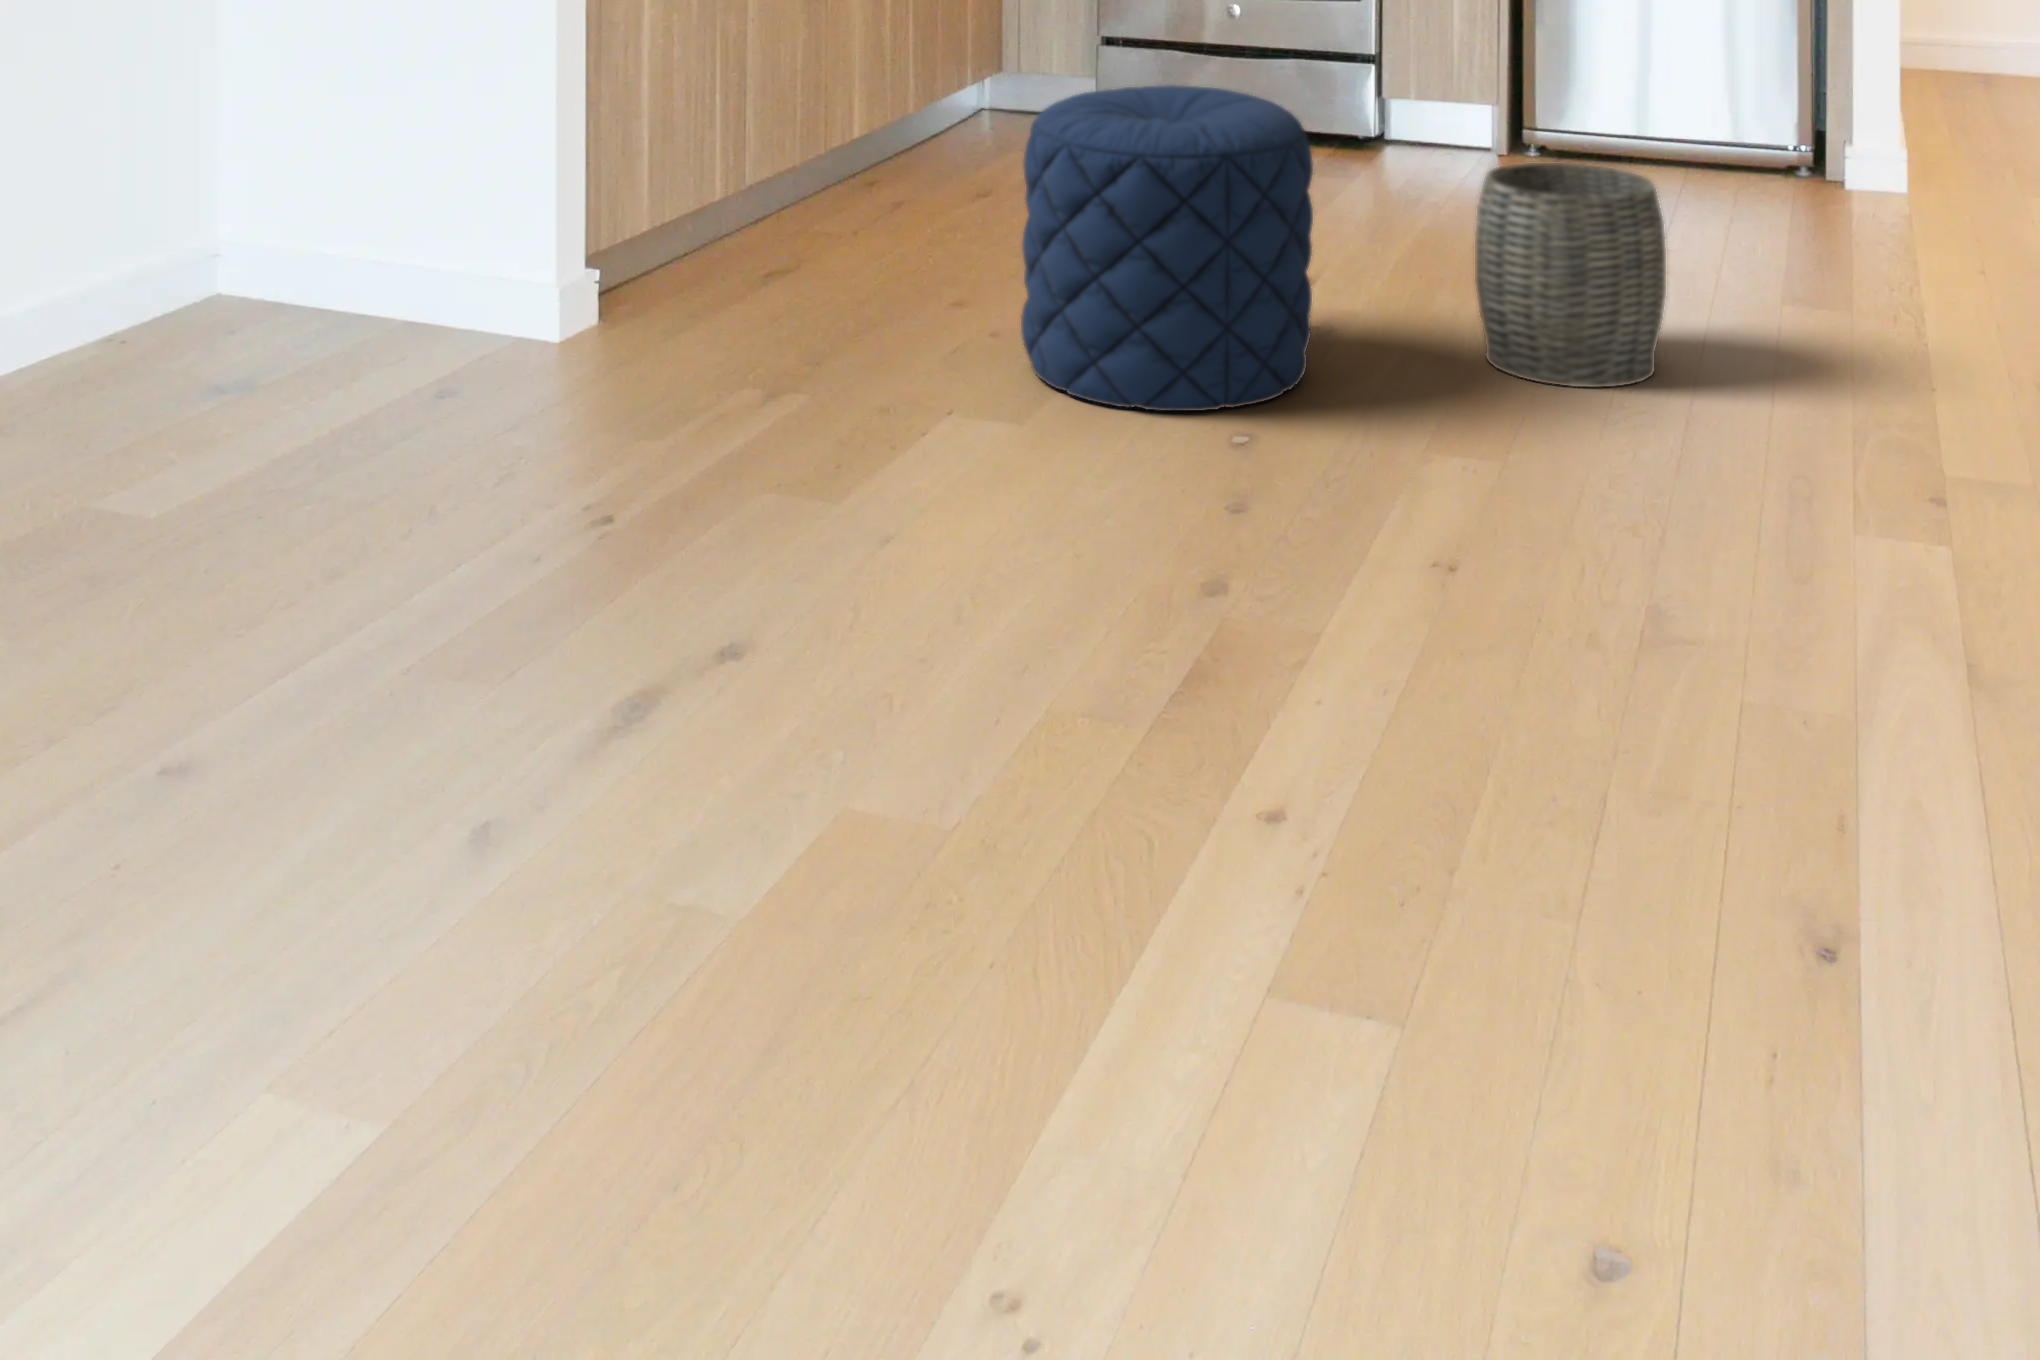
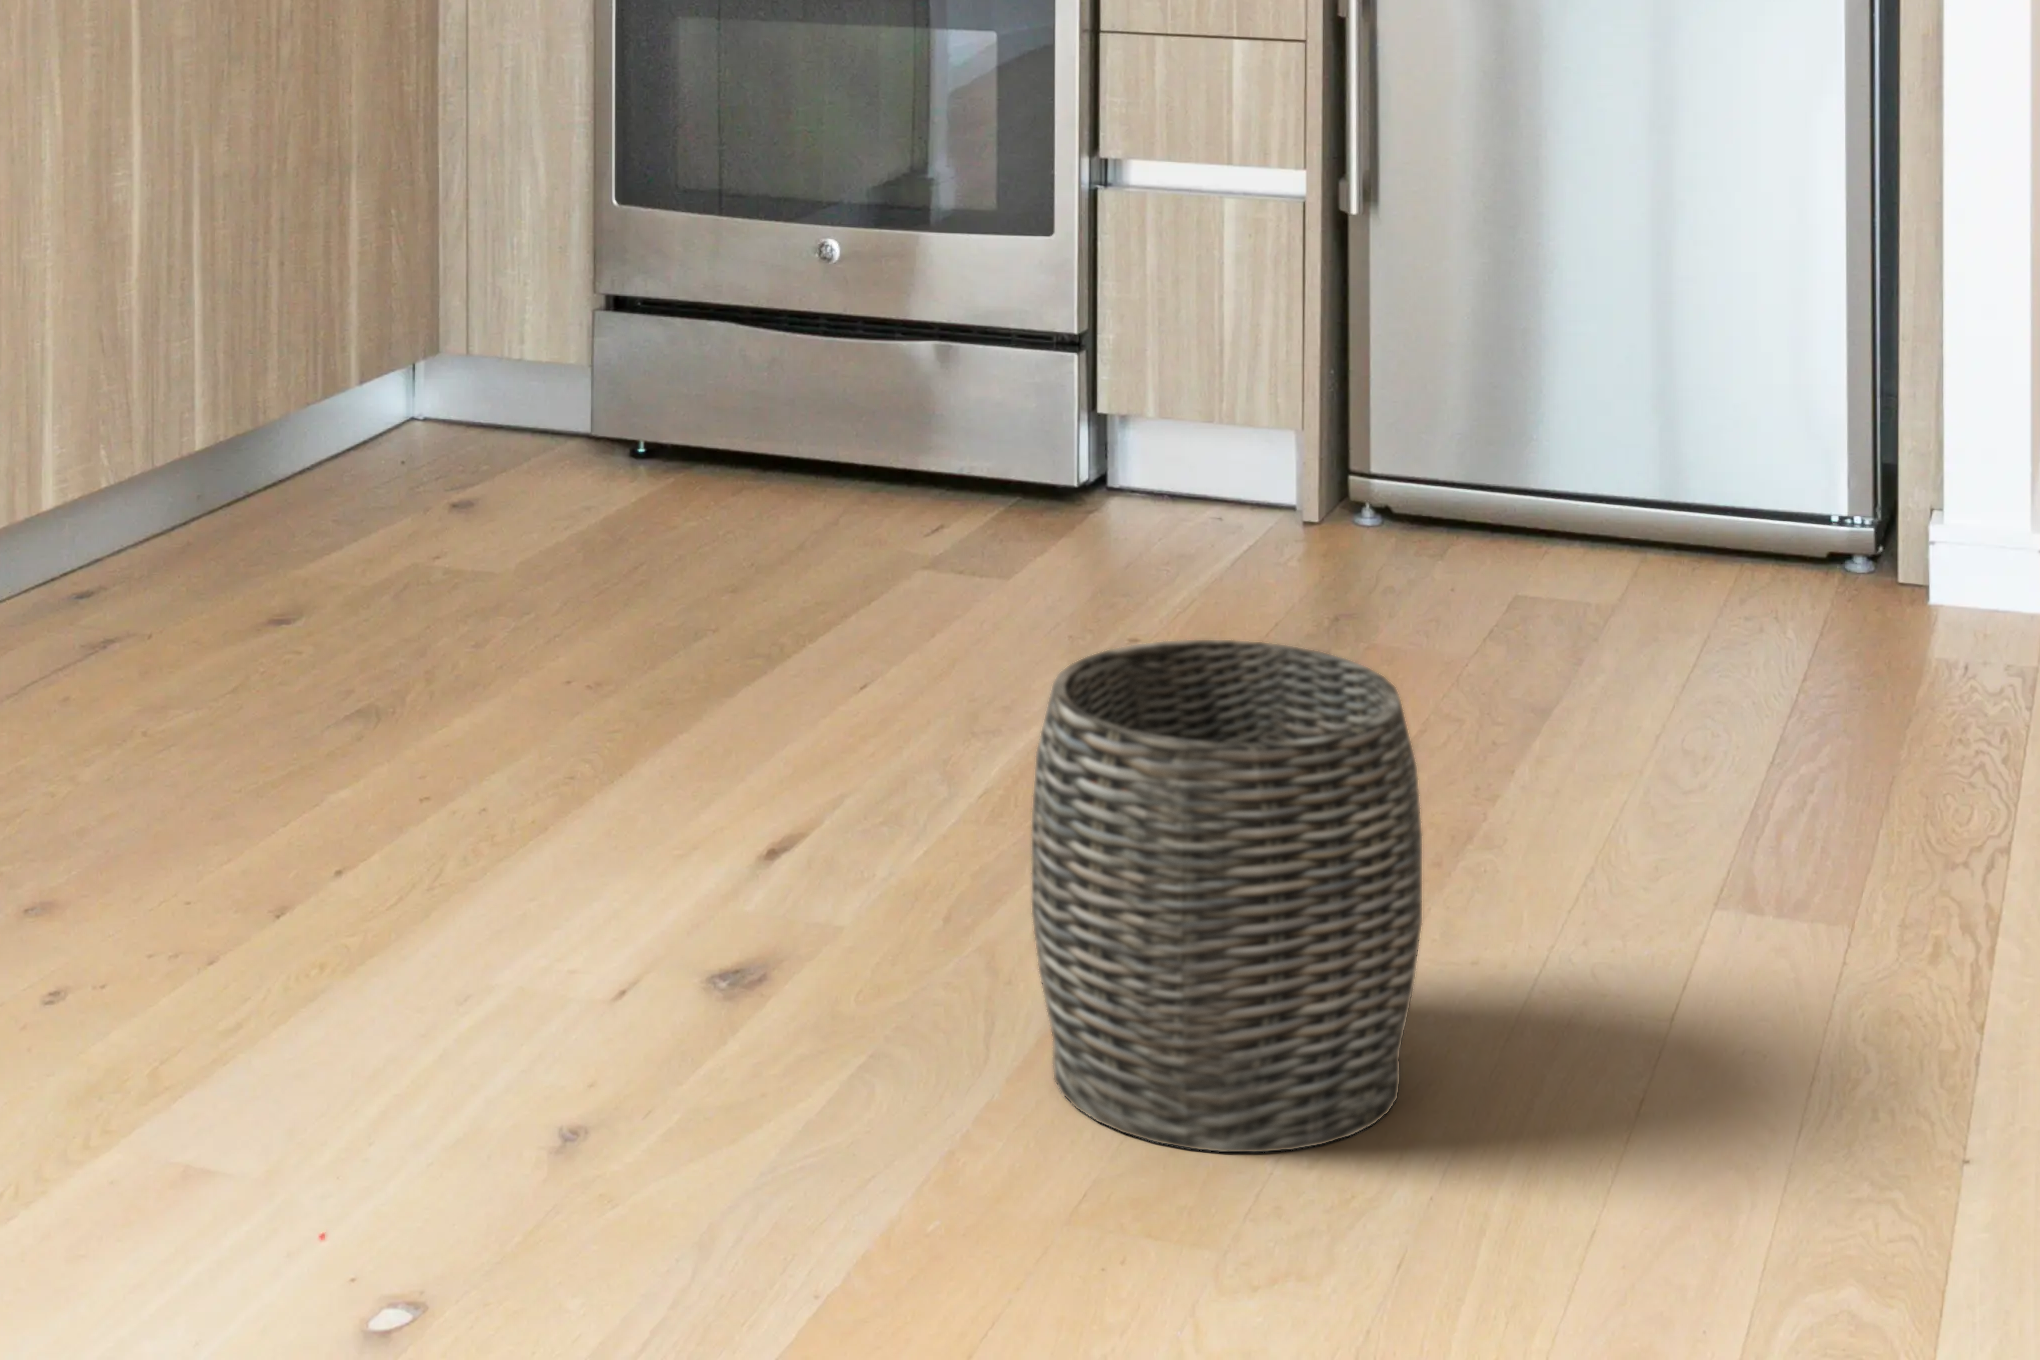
pouf: present [1021,85,1313,411] -> none [45,484,670,1236]

